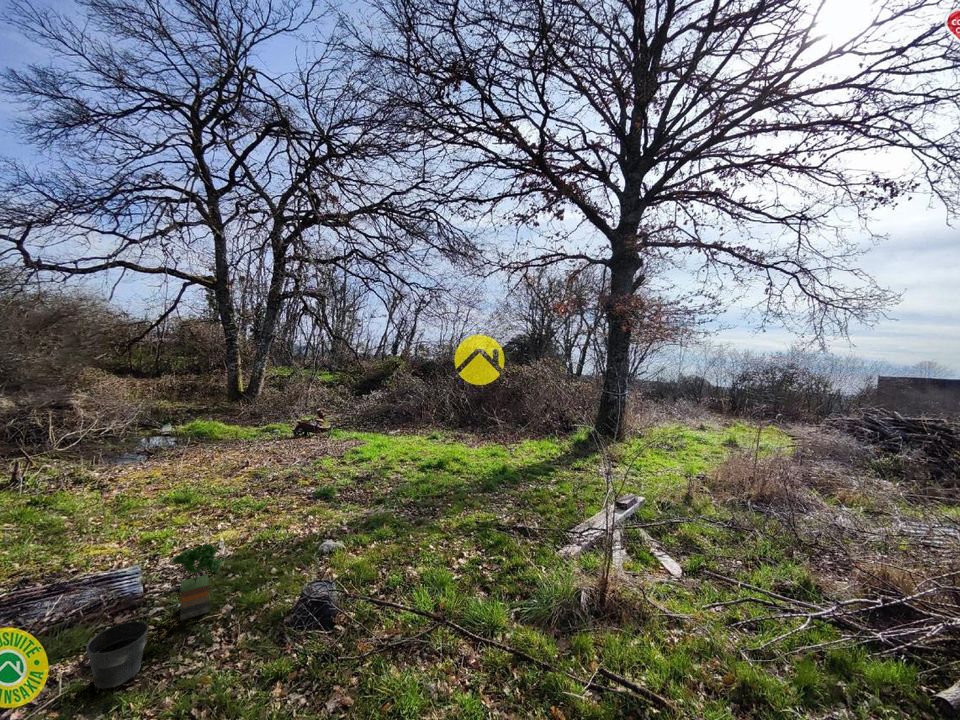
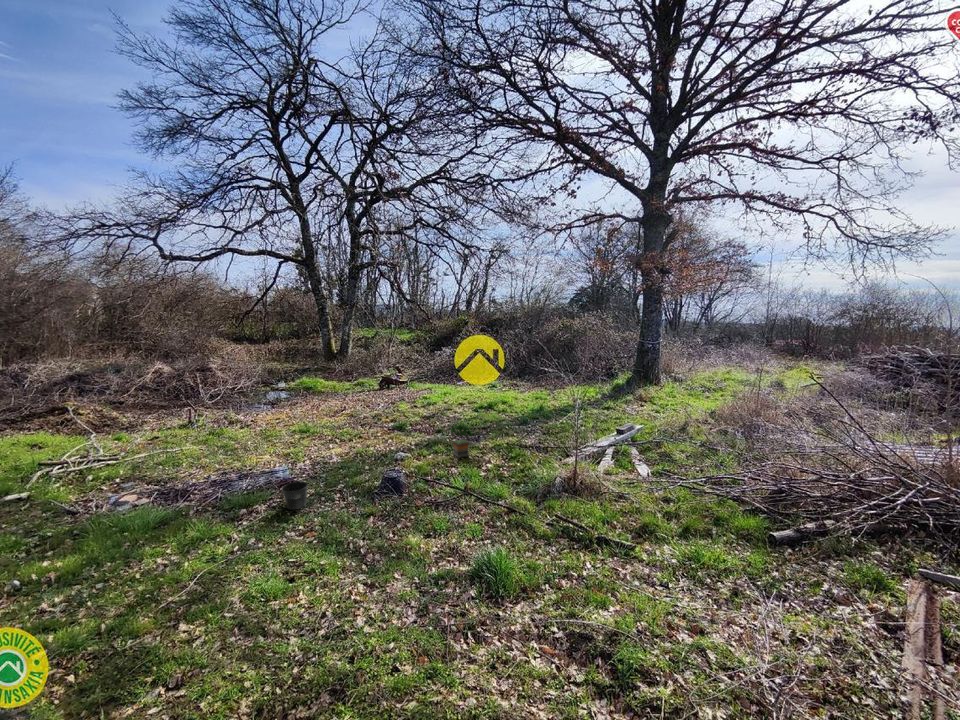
potted tree: present [171,544,222,620] -> present [451,424,472,458]

